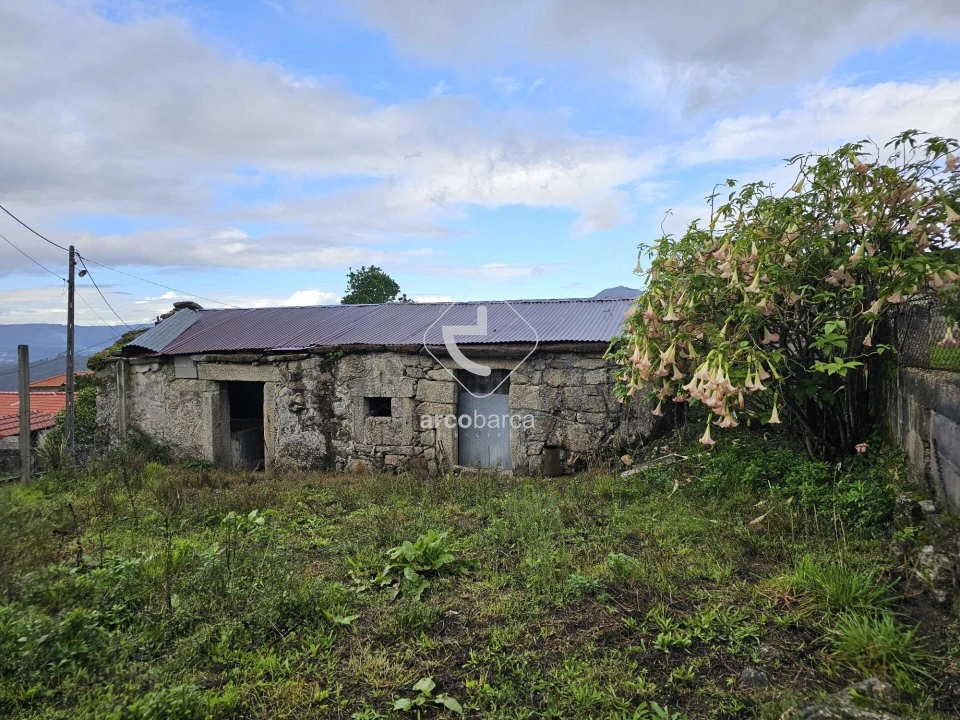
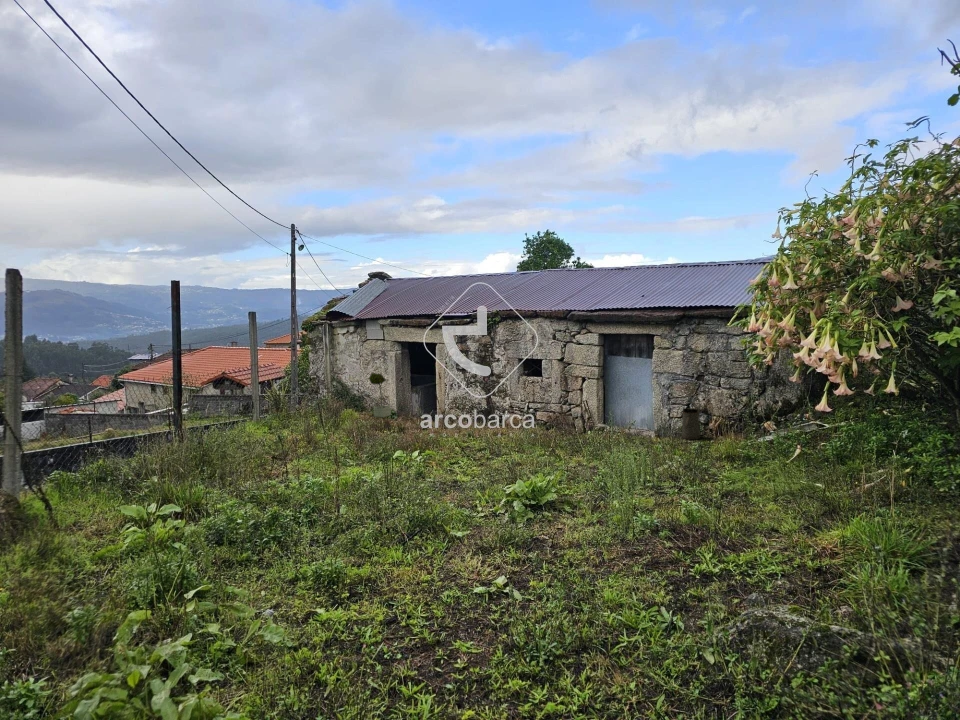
potted tree: none [177,418,206,472] -> present [369,373,391,417]

